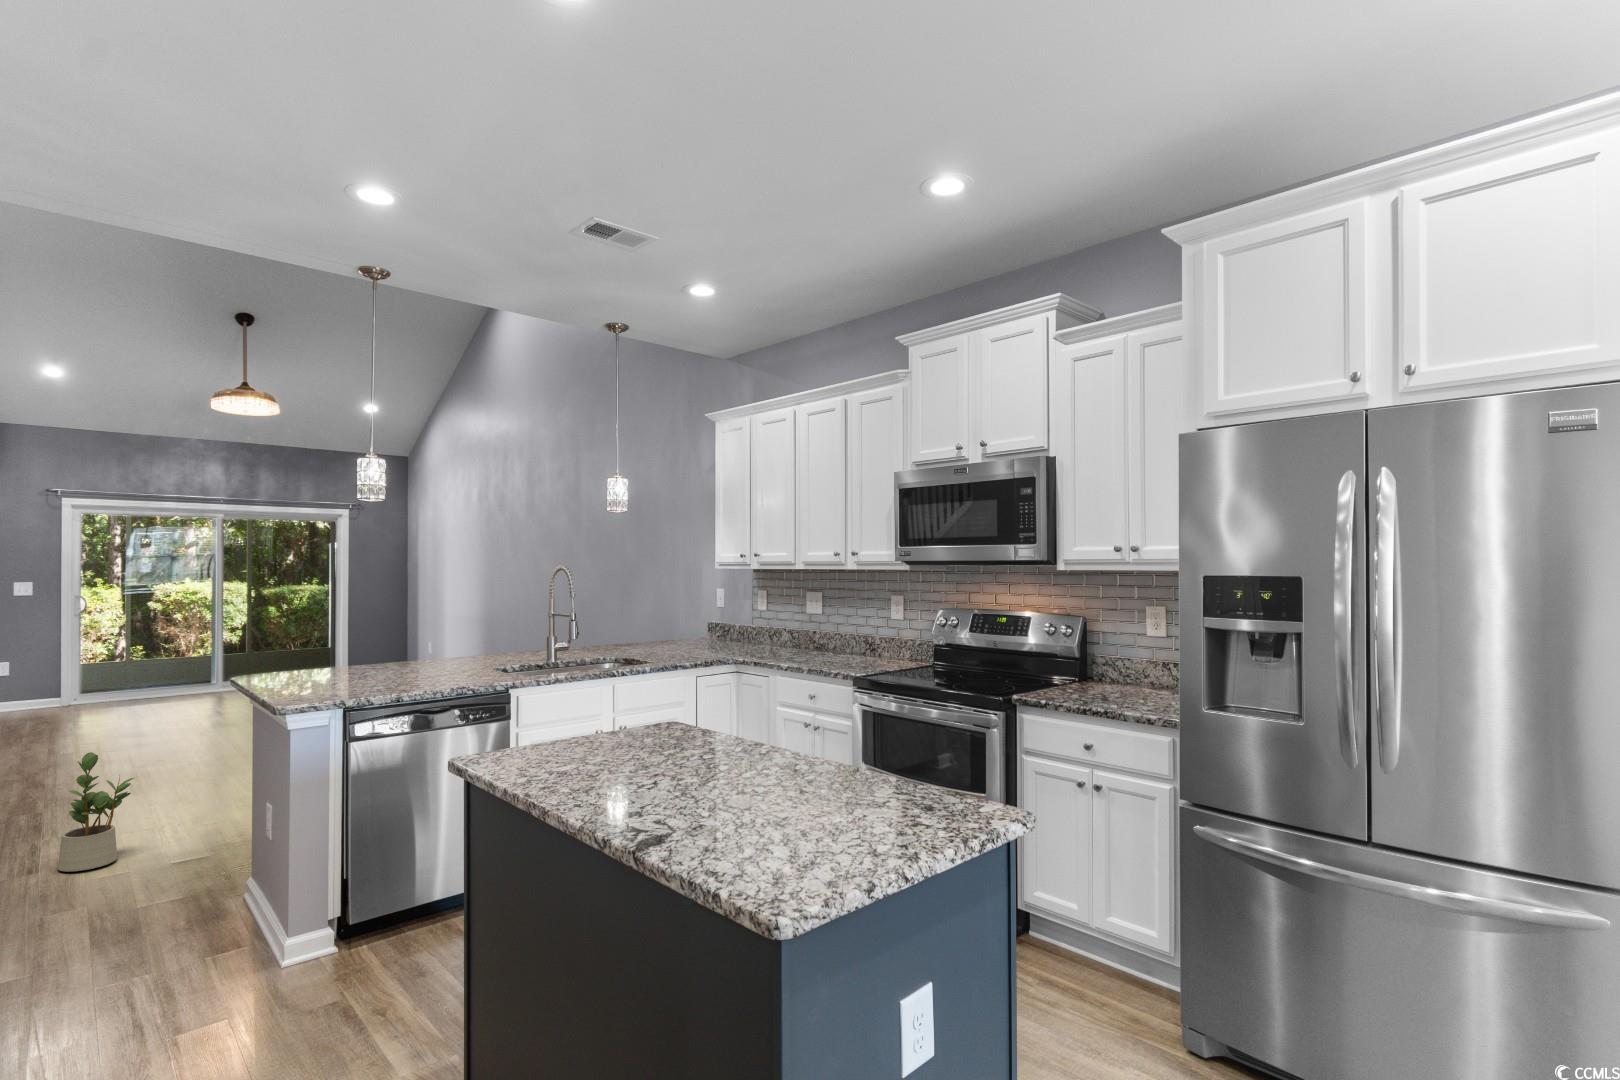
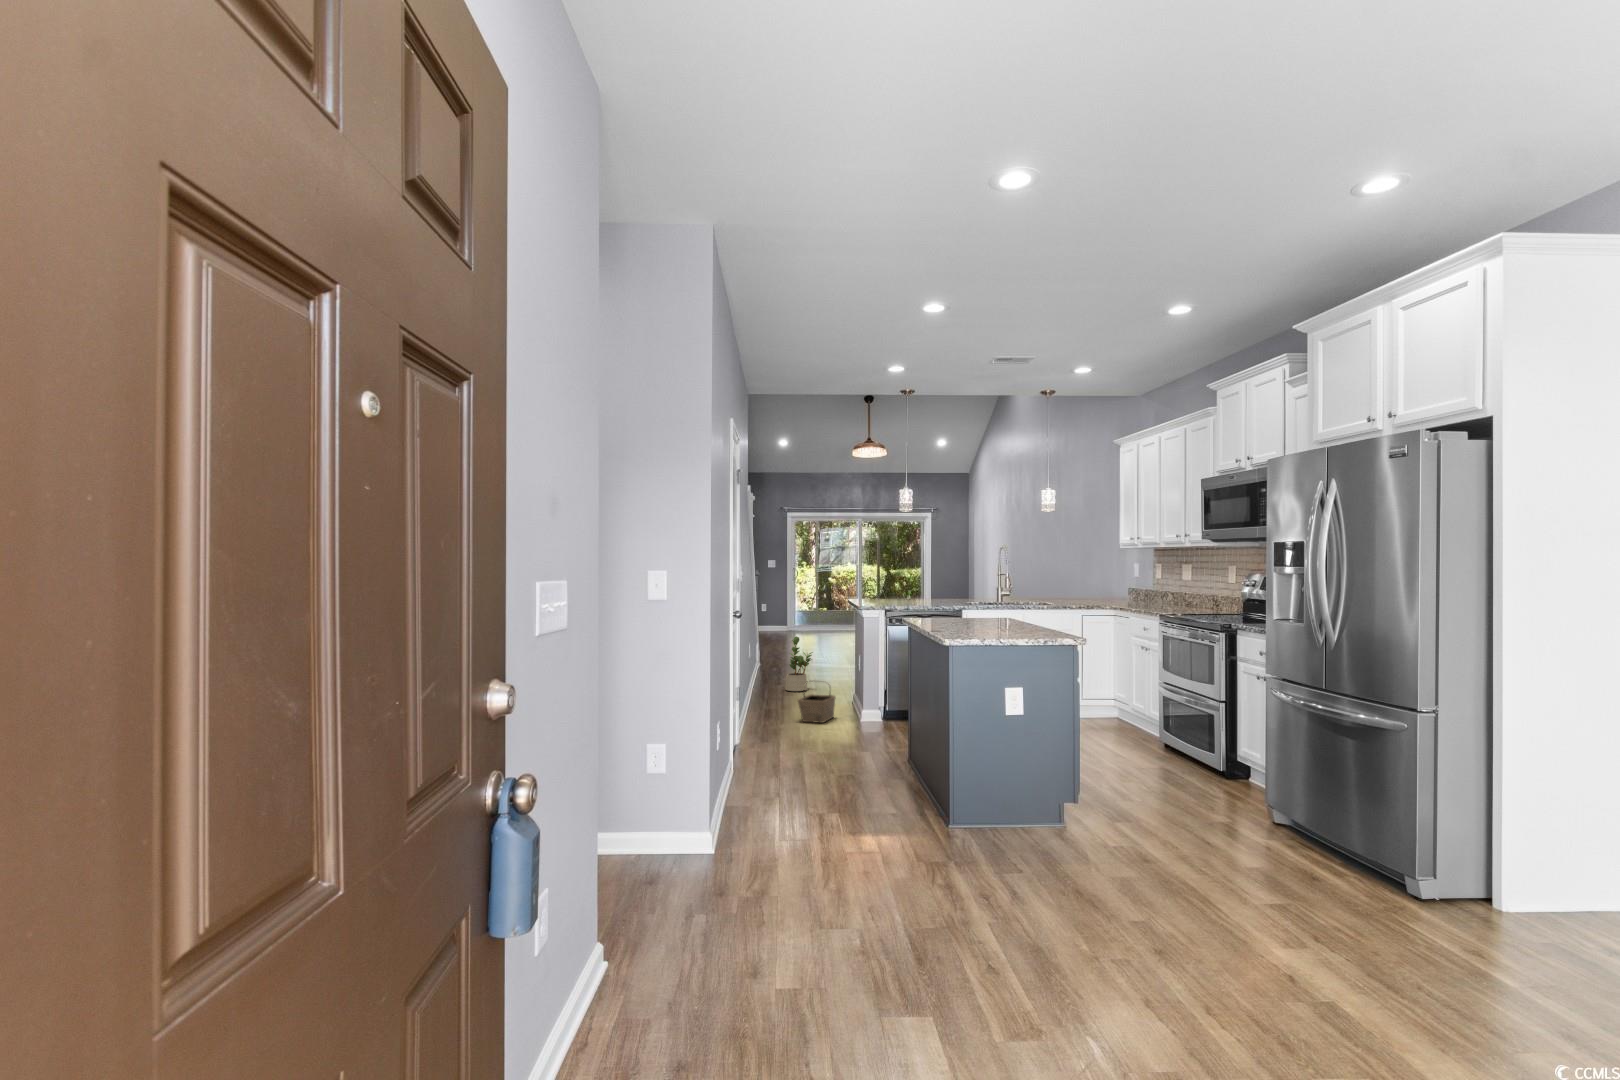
basket: none [100,889,213,1009] -> present [798,691,835,723]

